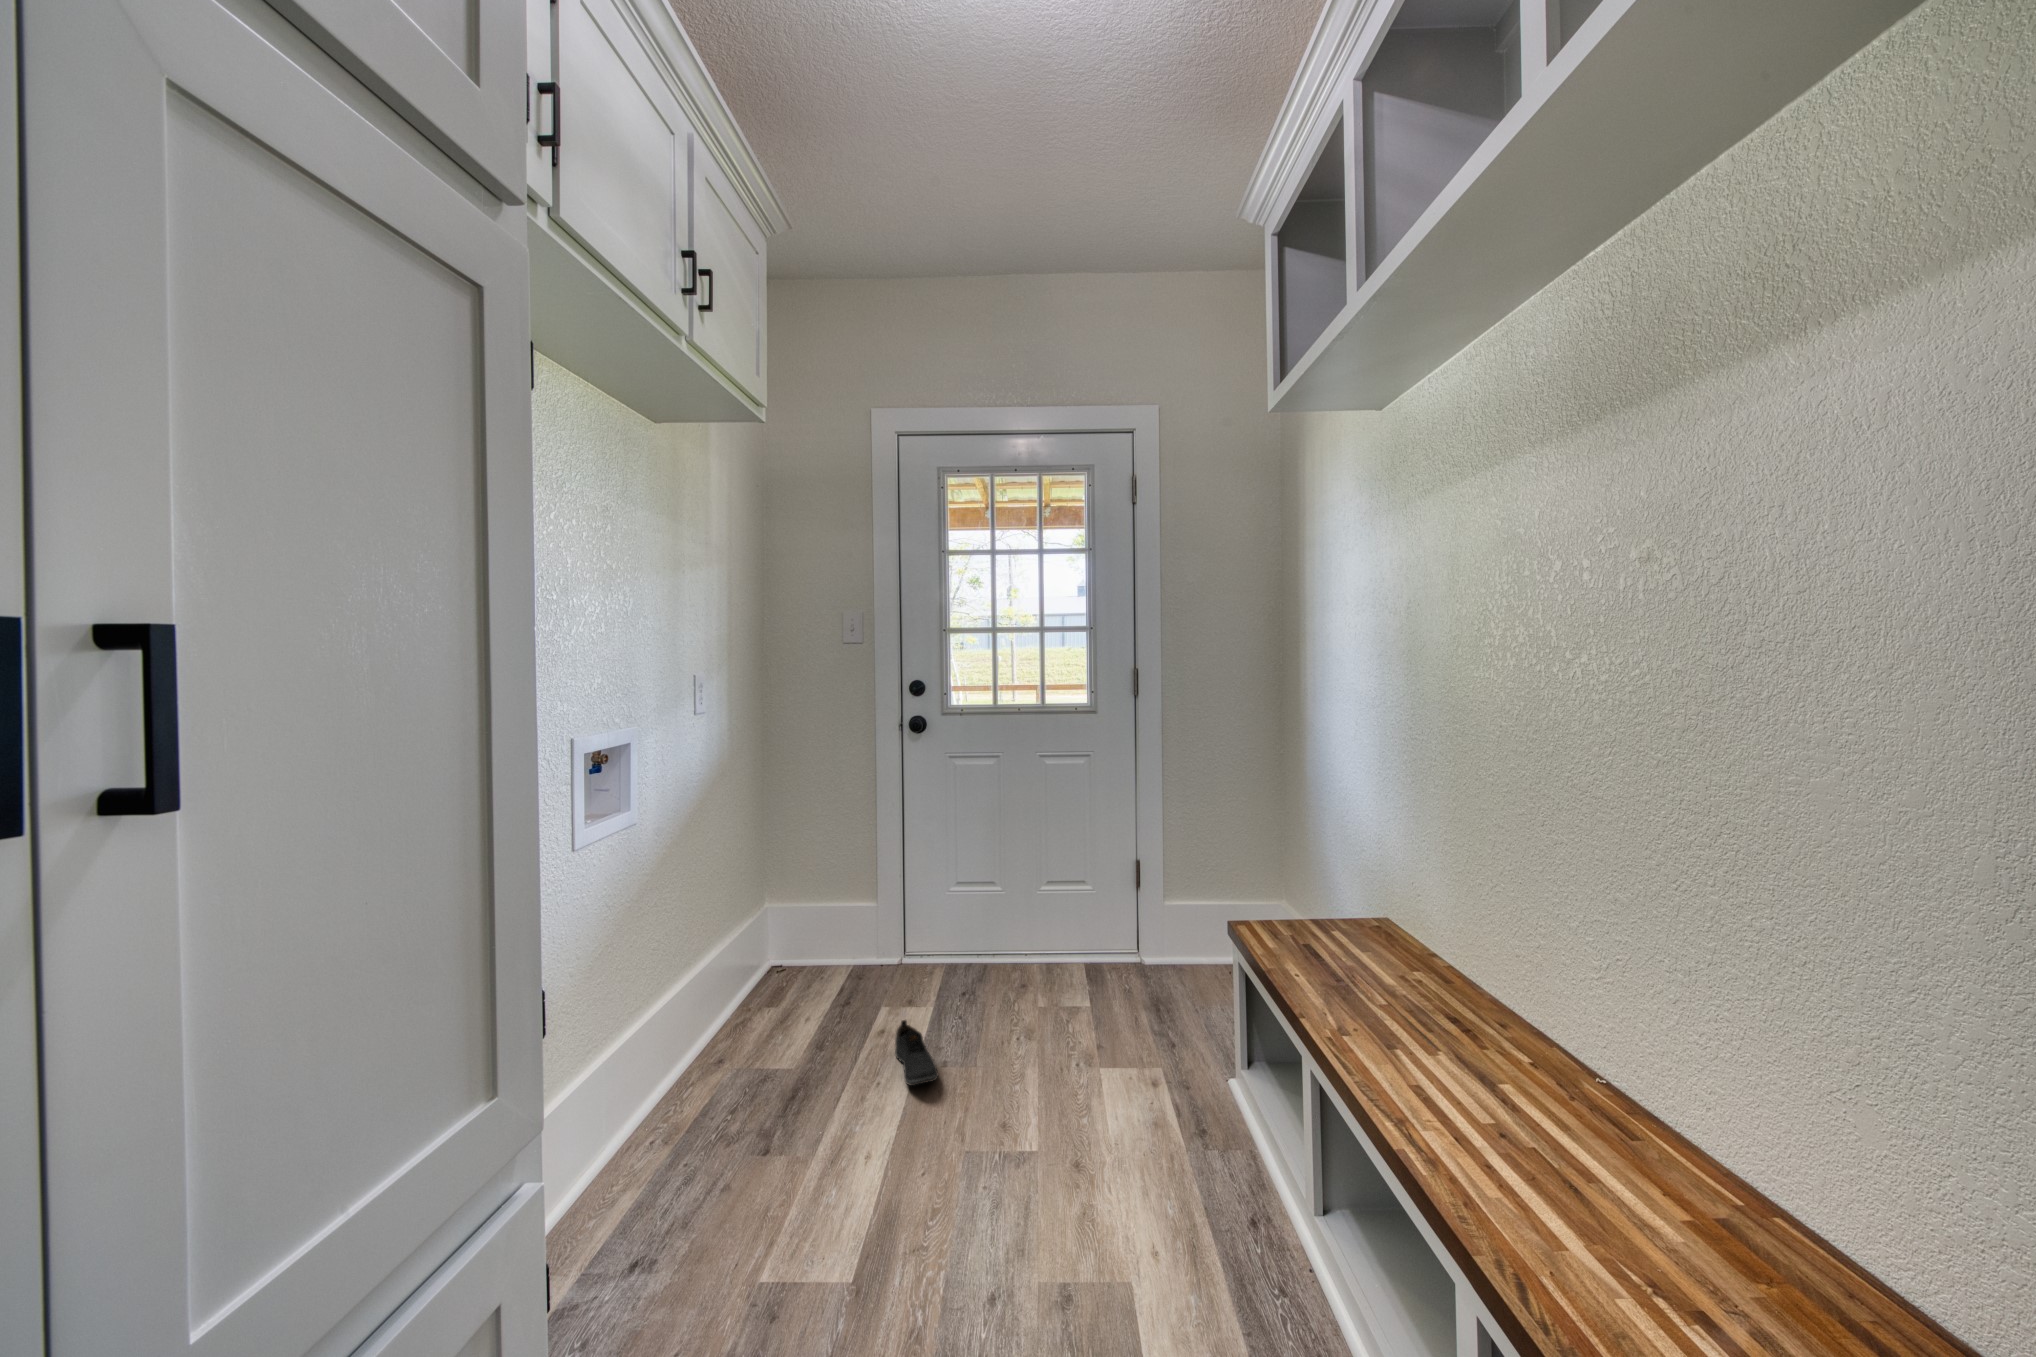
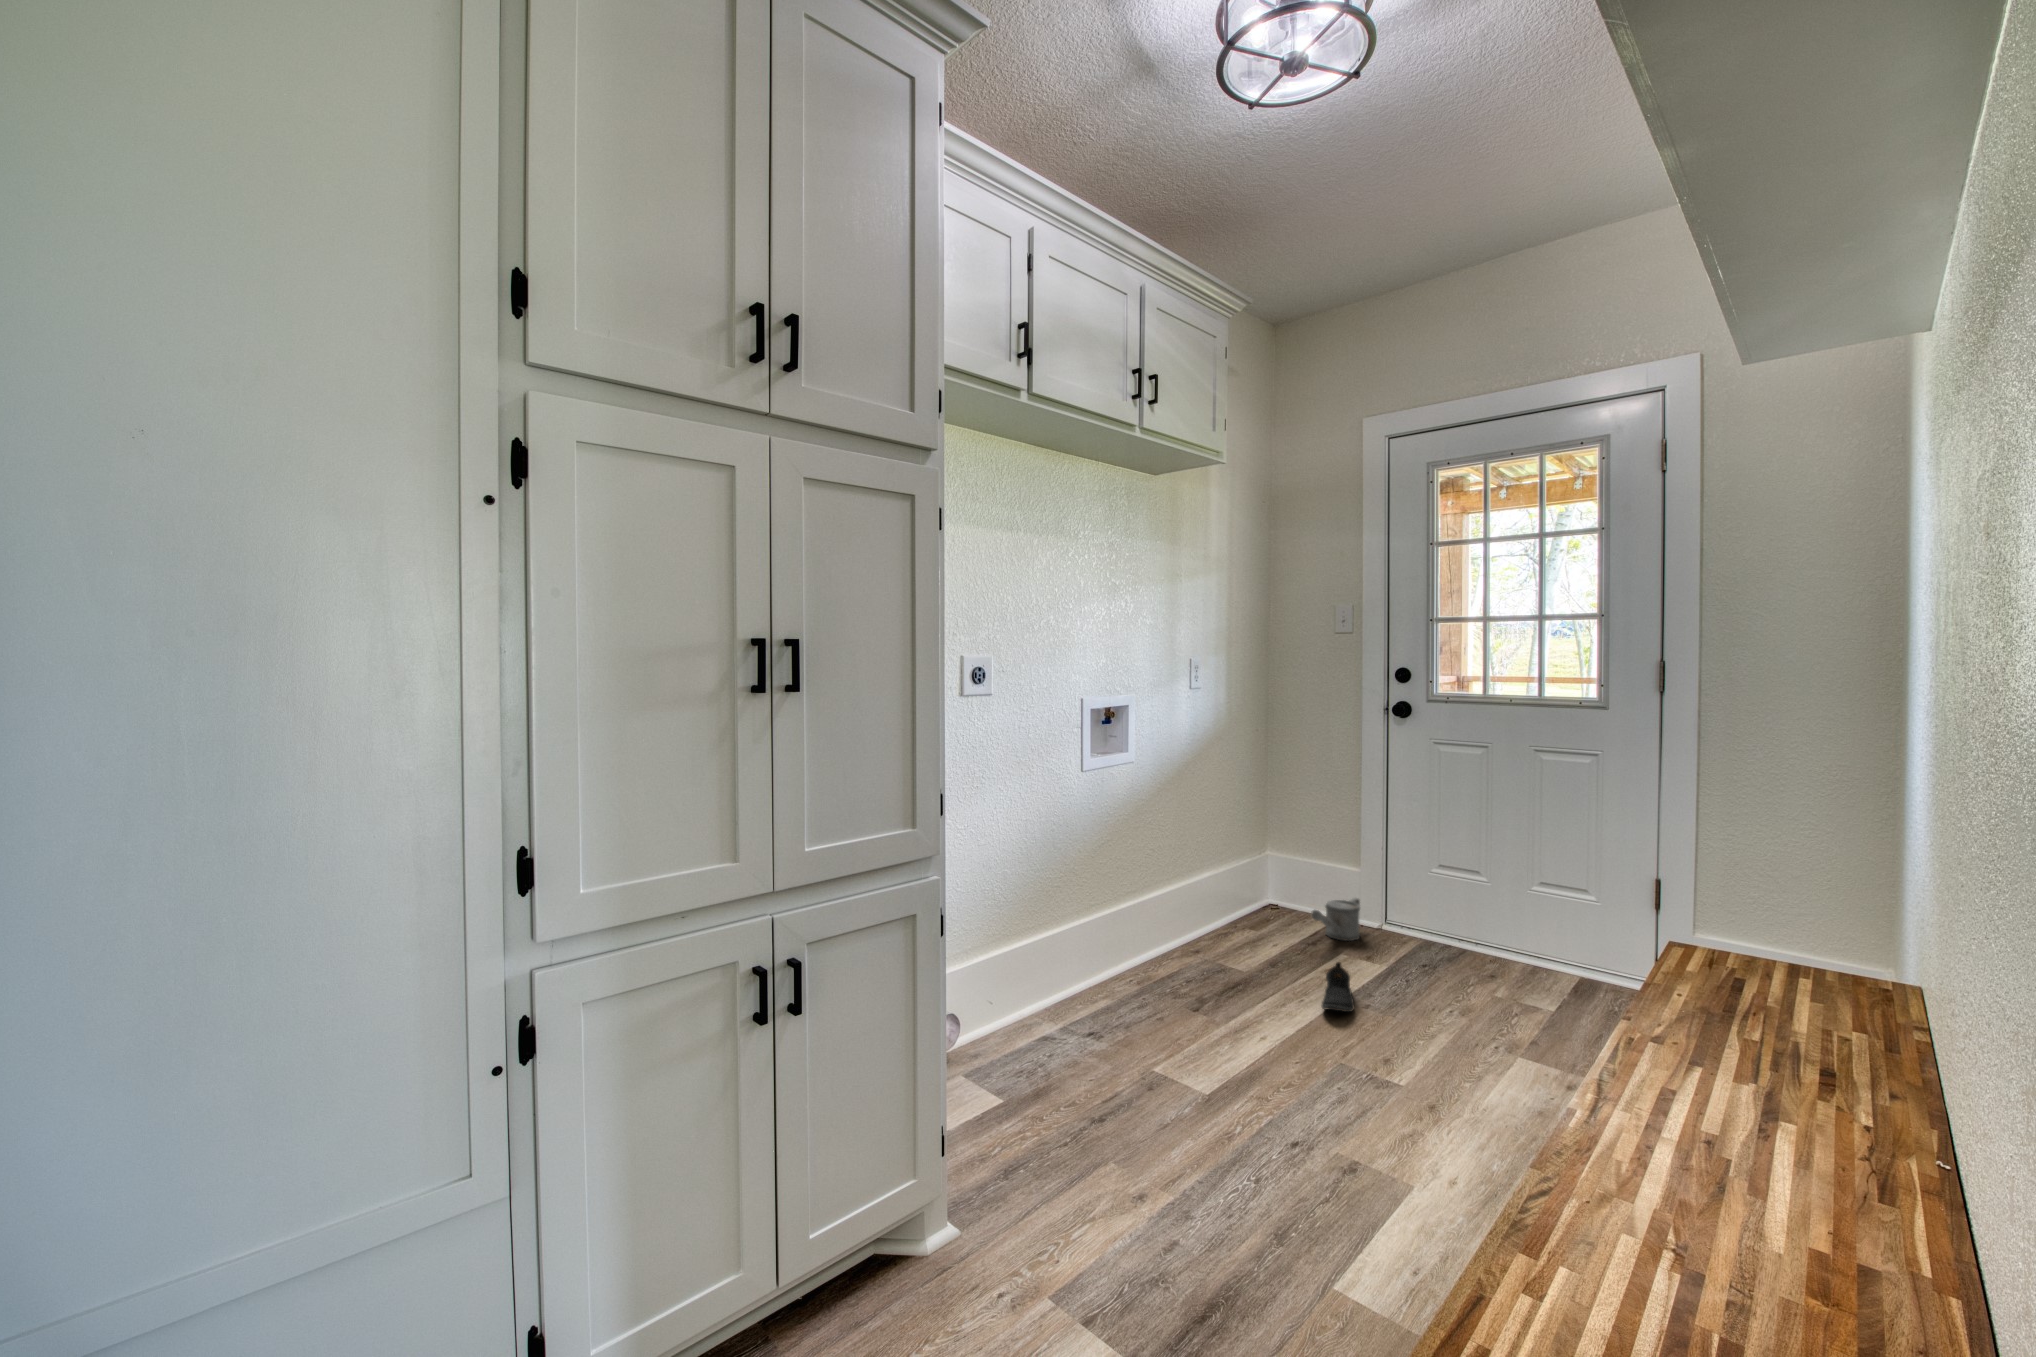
watering can: none [845,934,885,987] -> present [1312,898,1360,941]

